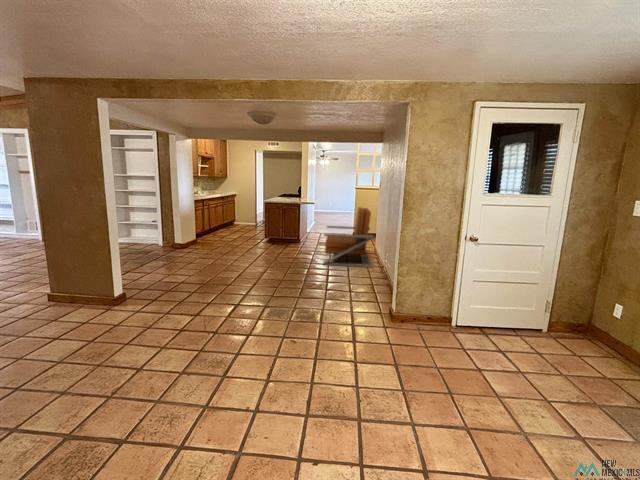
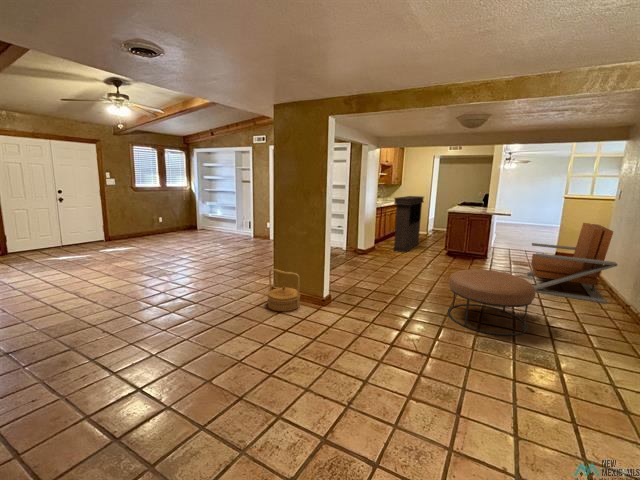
console table: none [212,188,245,243] -> present [393,196,424,252]
ottoman: none [245,250,311,304] -> present [448,269,536,336]
woven basket: none [34,273,83,320] -> present [267,269,300,311]

